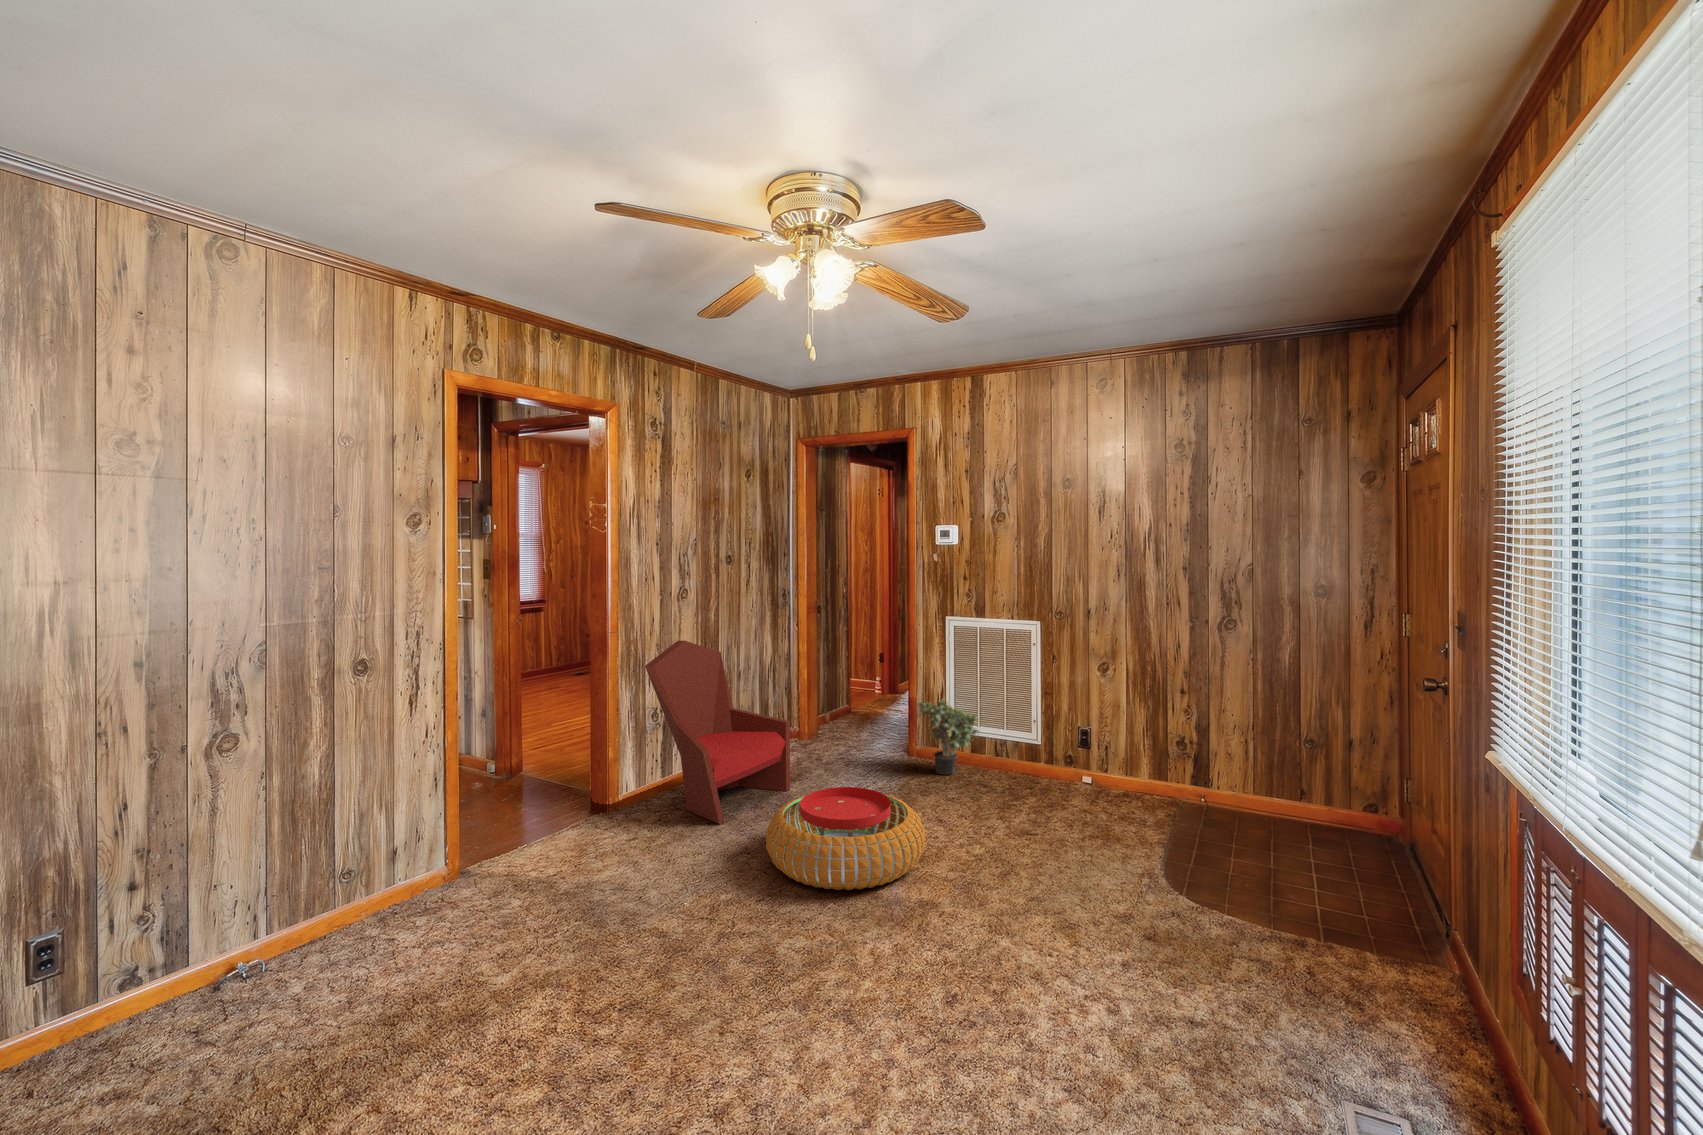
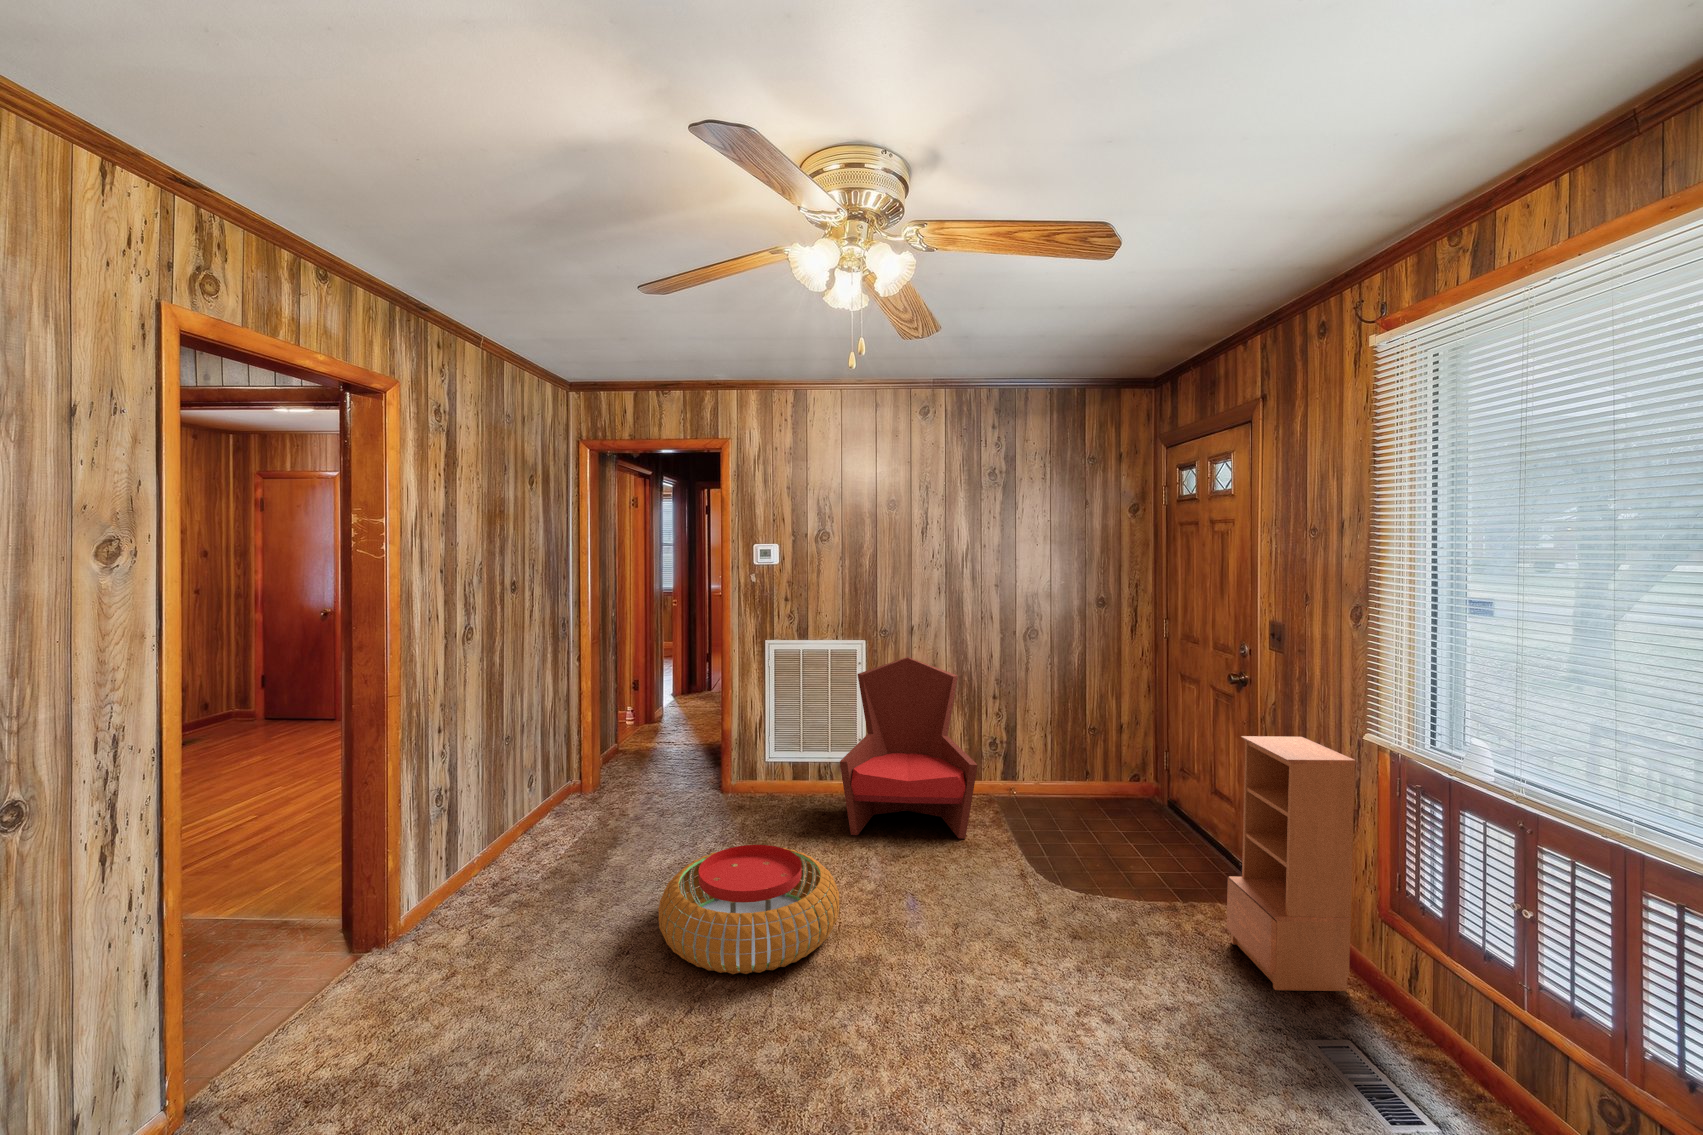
armchair: present [645,641,790,824] -> present [840,657,978,839]
potted plant: present [918,699,979,775] -> none [743,728,810,808]
bookcase: none [1352,737,1499,1084] -> present [1227,736,1356,991]

